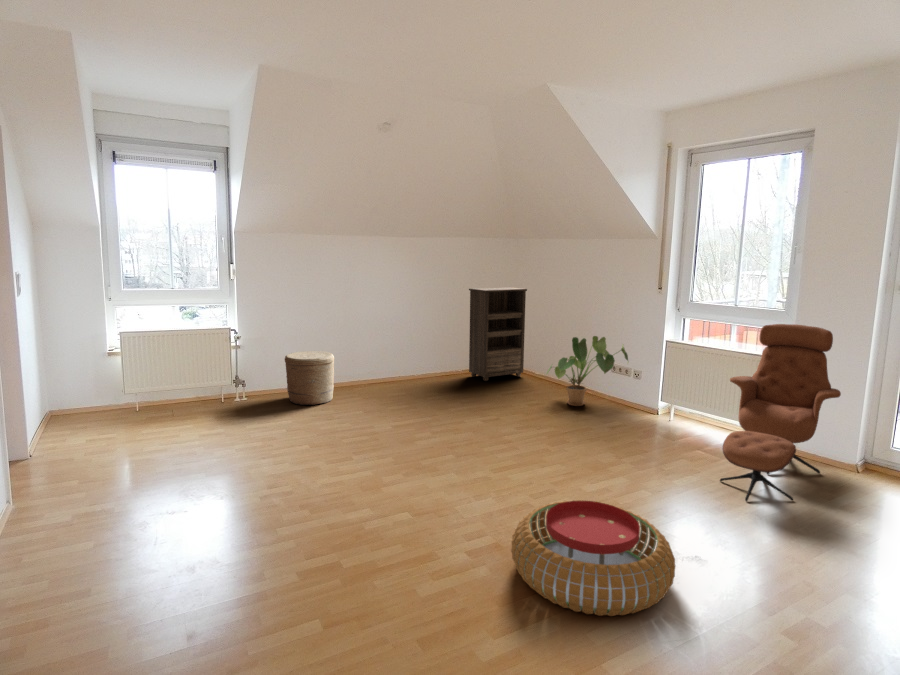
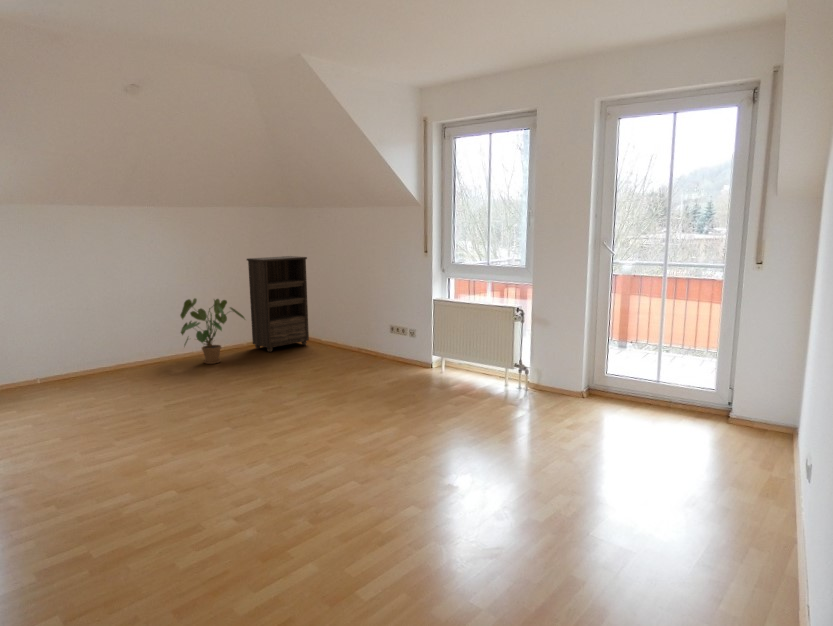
lounge chair: present [720,324,841,501] -> none [474,278,565,431]
house plant: present [547,336,628,406] -> present [180,298,245,364]
woven basket: present [285,351,334,405] -> none [32,333,96,393]
pouf: present [511,501,675,616] -> none [276,444,422,542]

